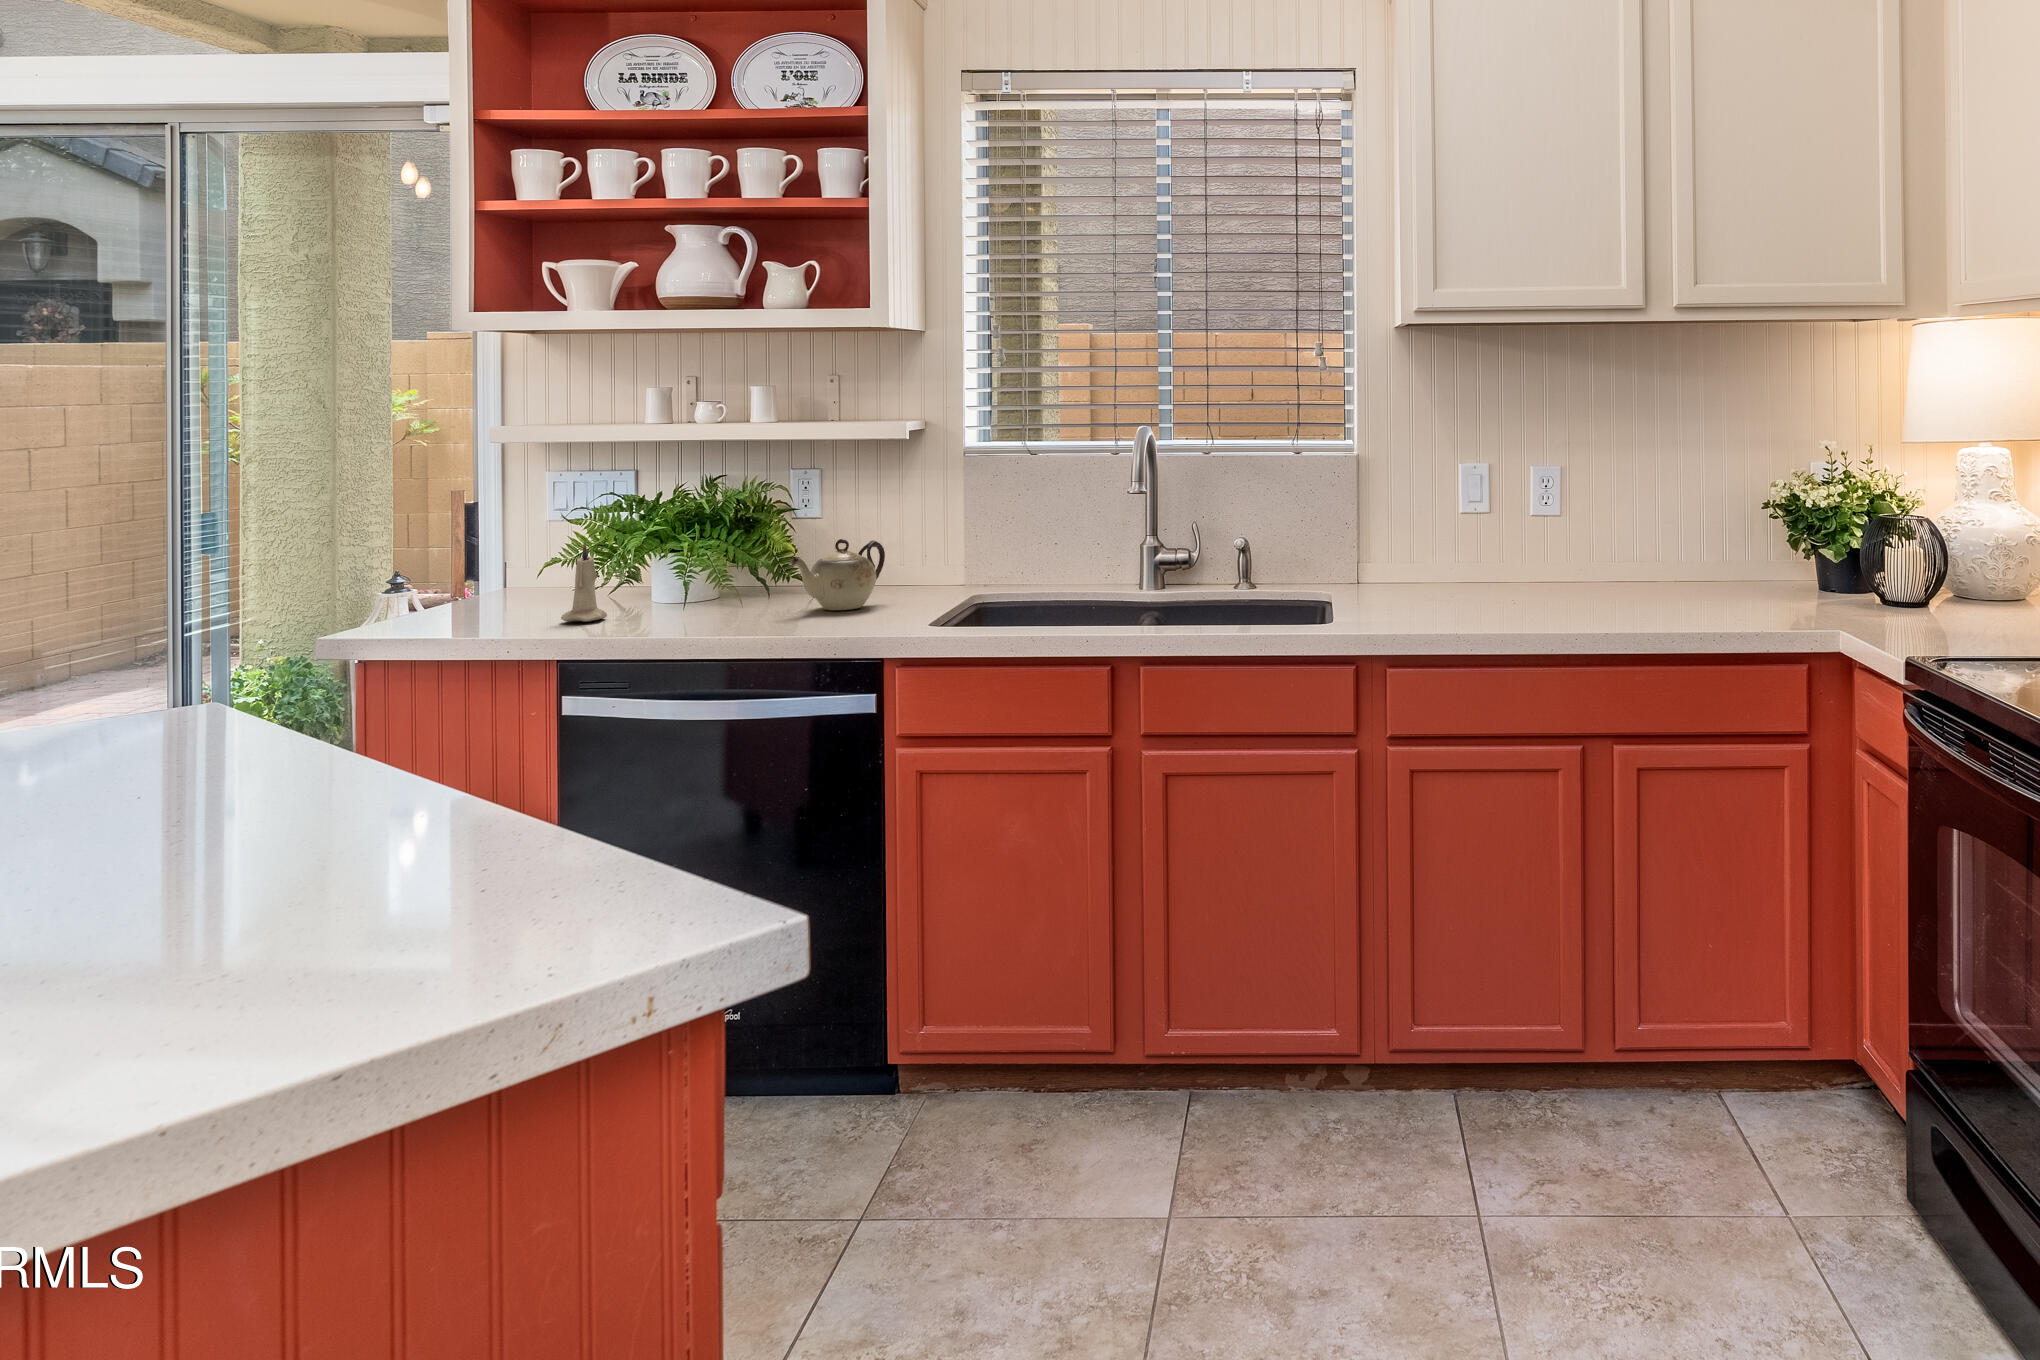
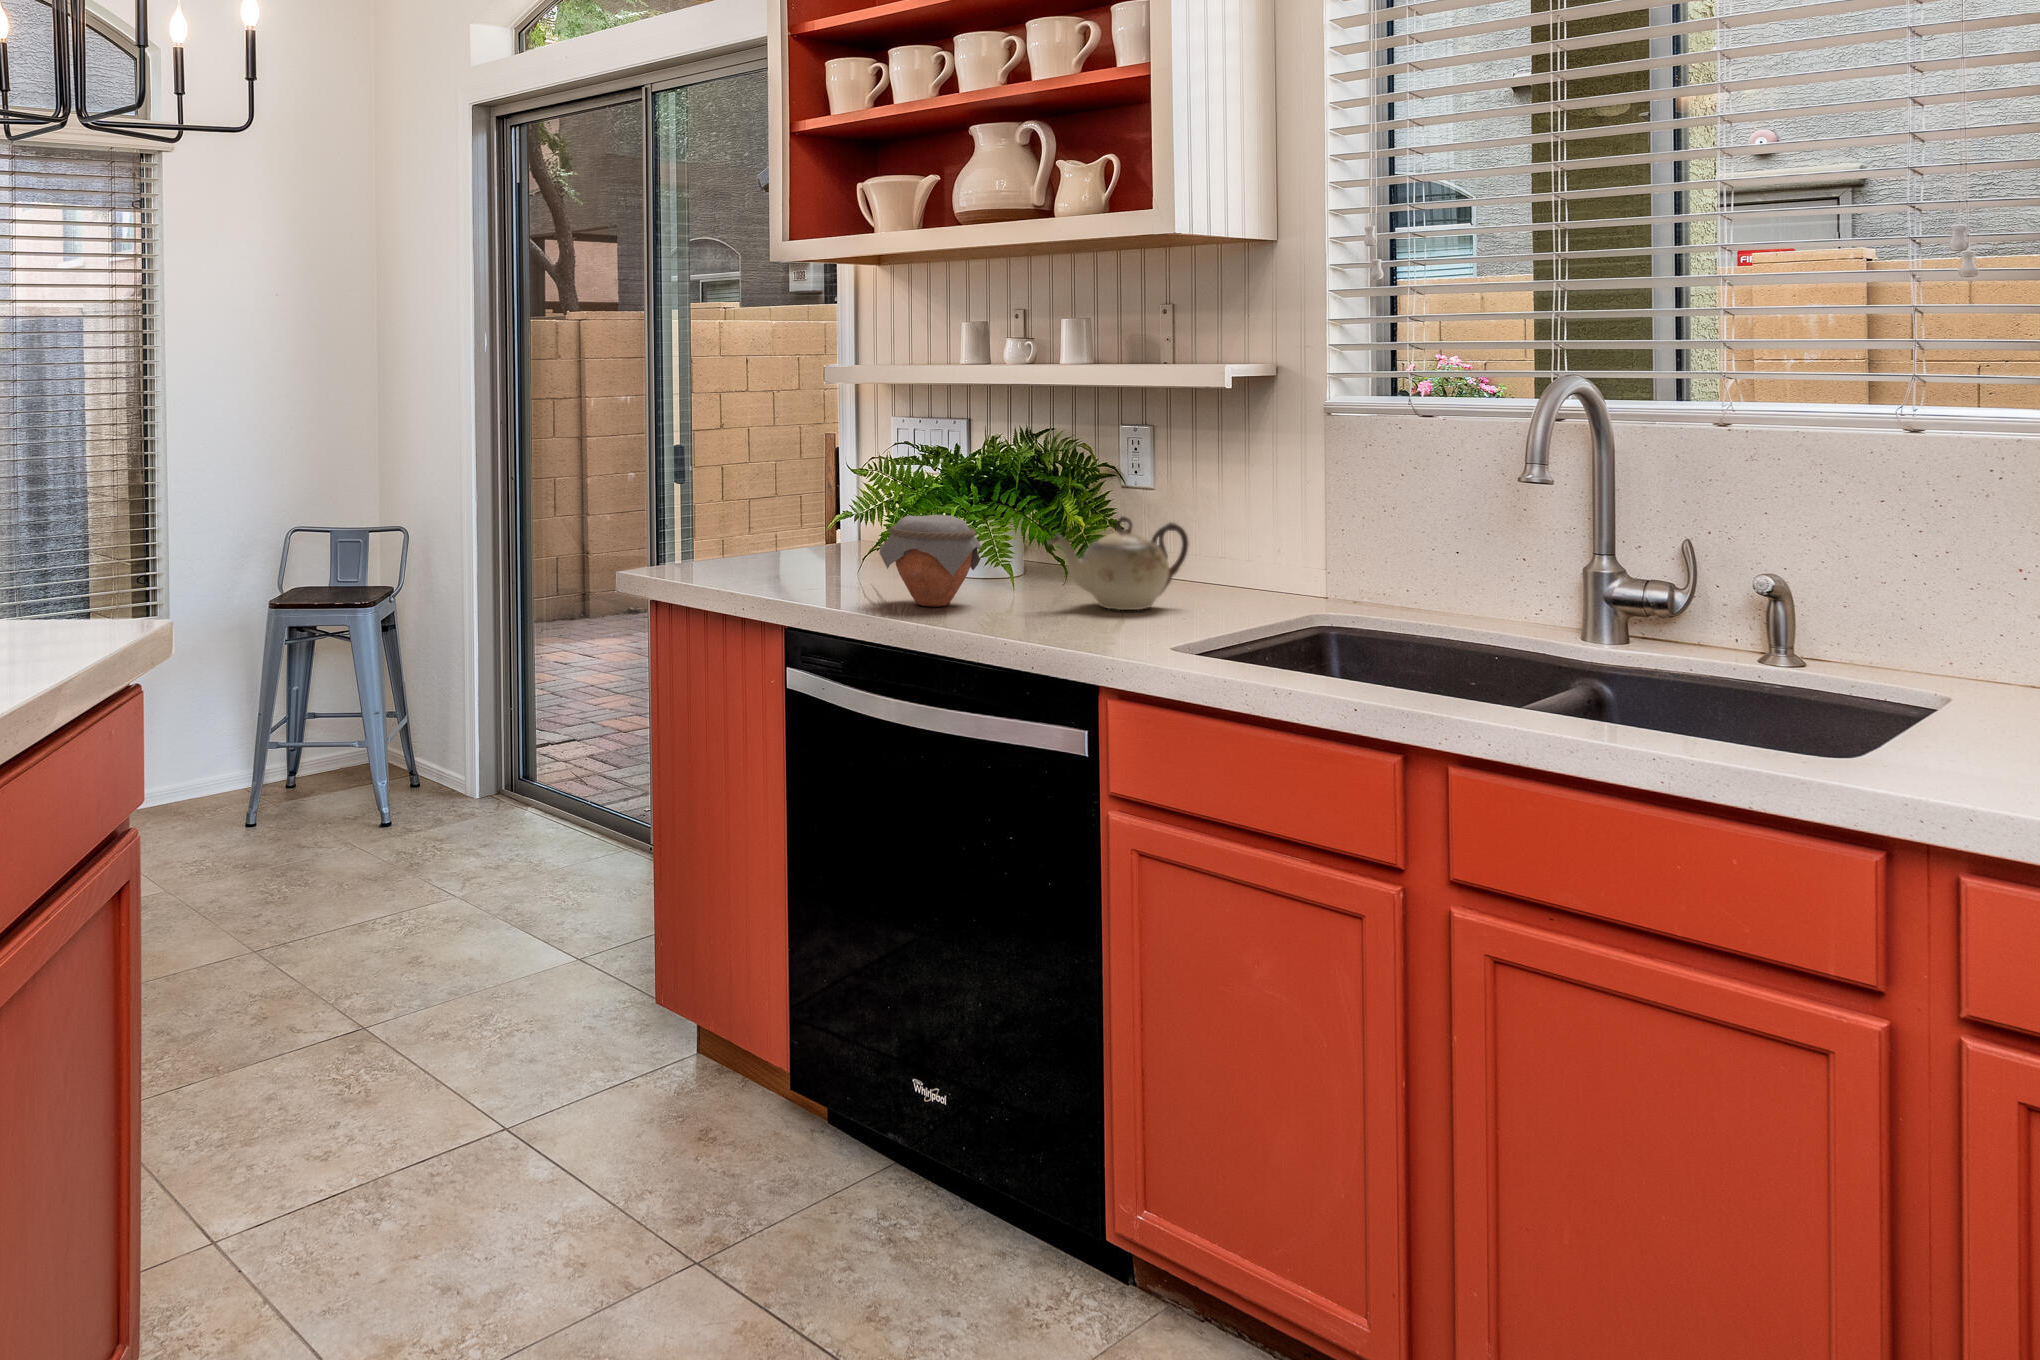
candle: present [561,543,607,622] -> none [818,494,868,586]
jar: none [650,551,737,626] -> present [879,515,982,606]

